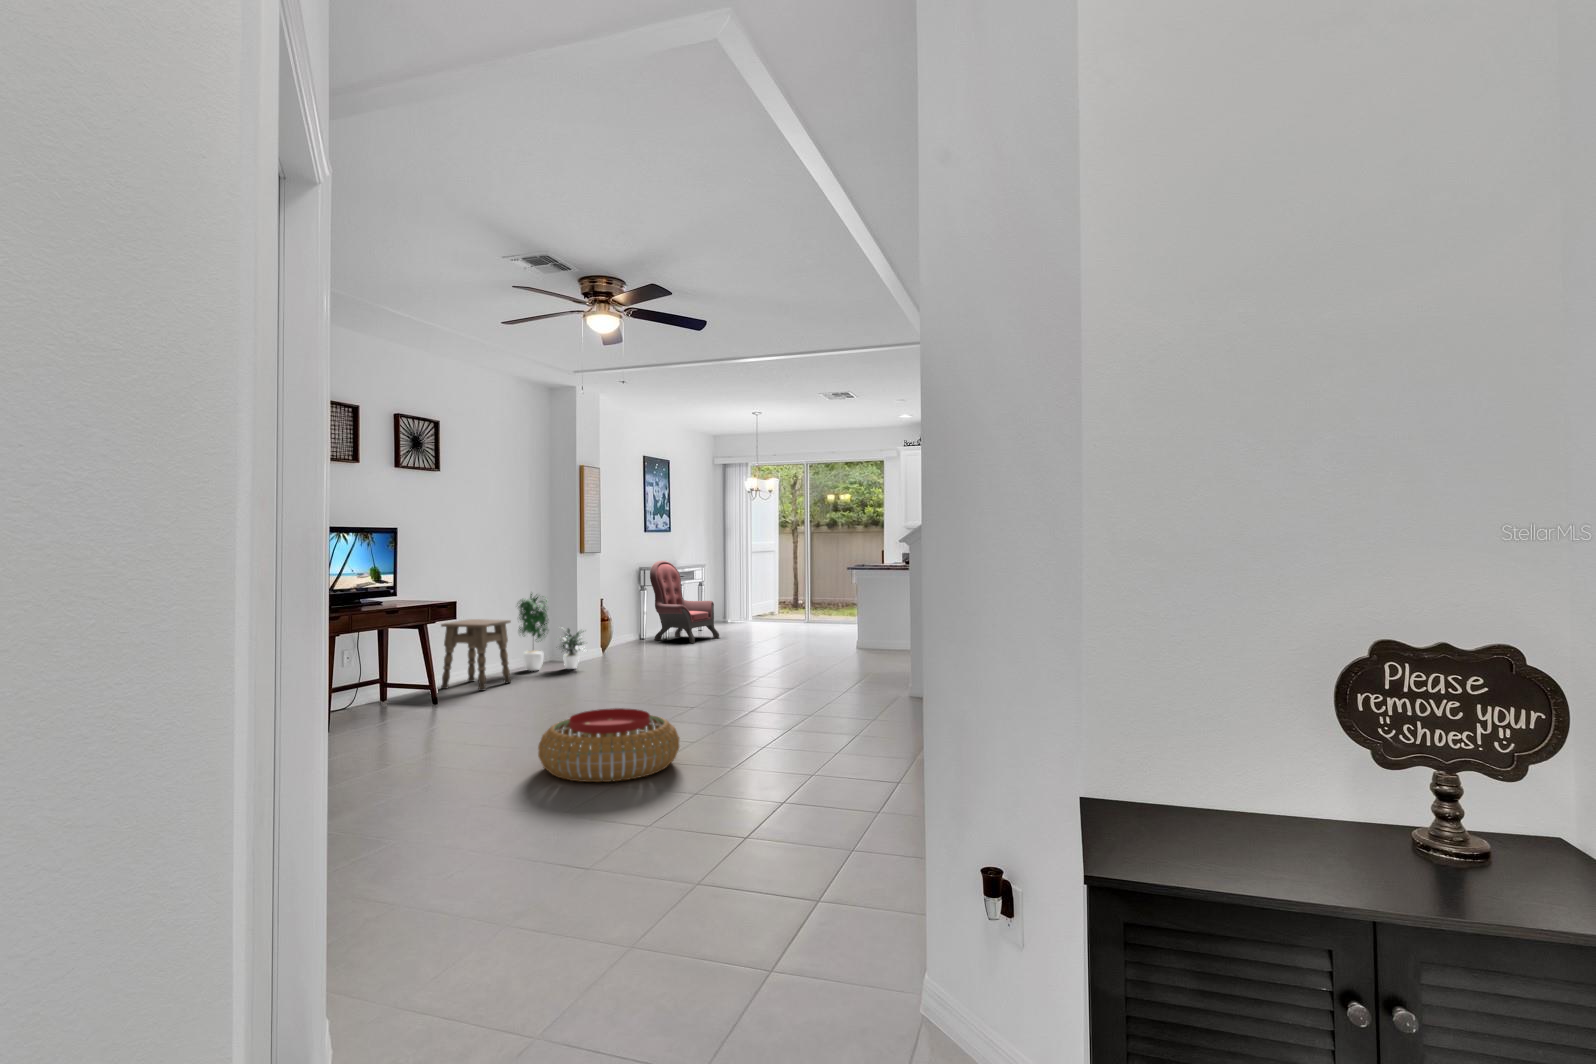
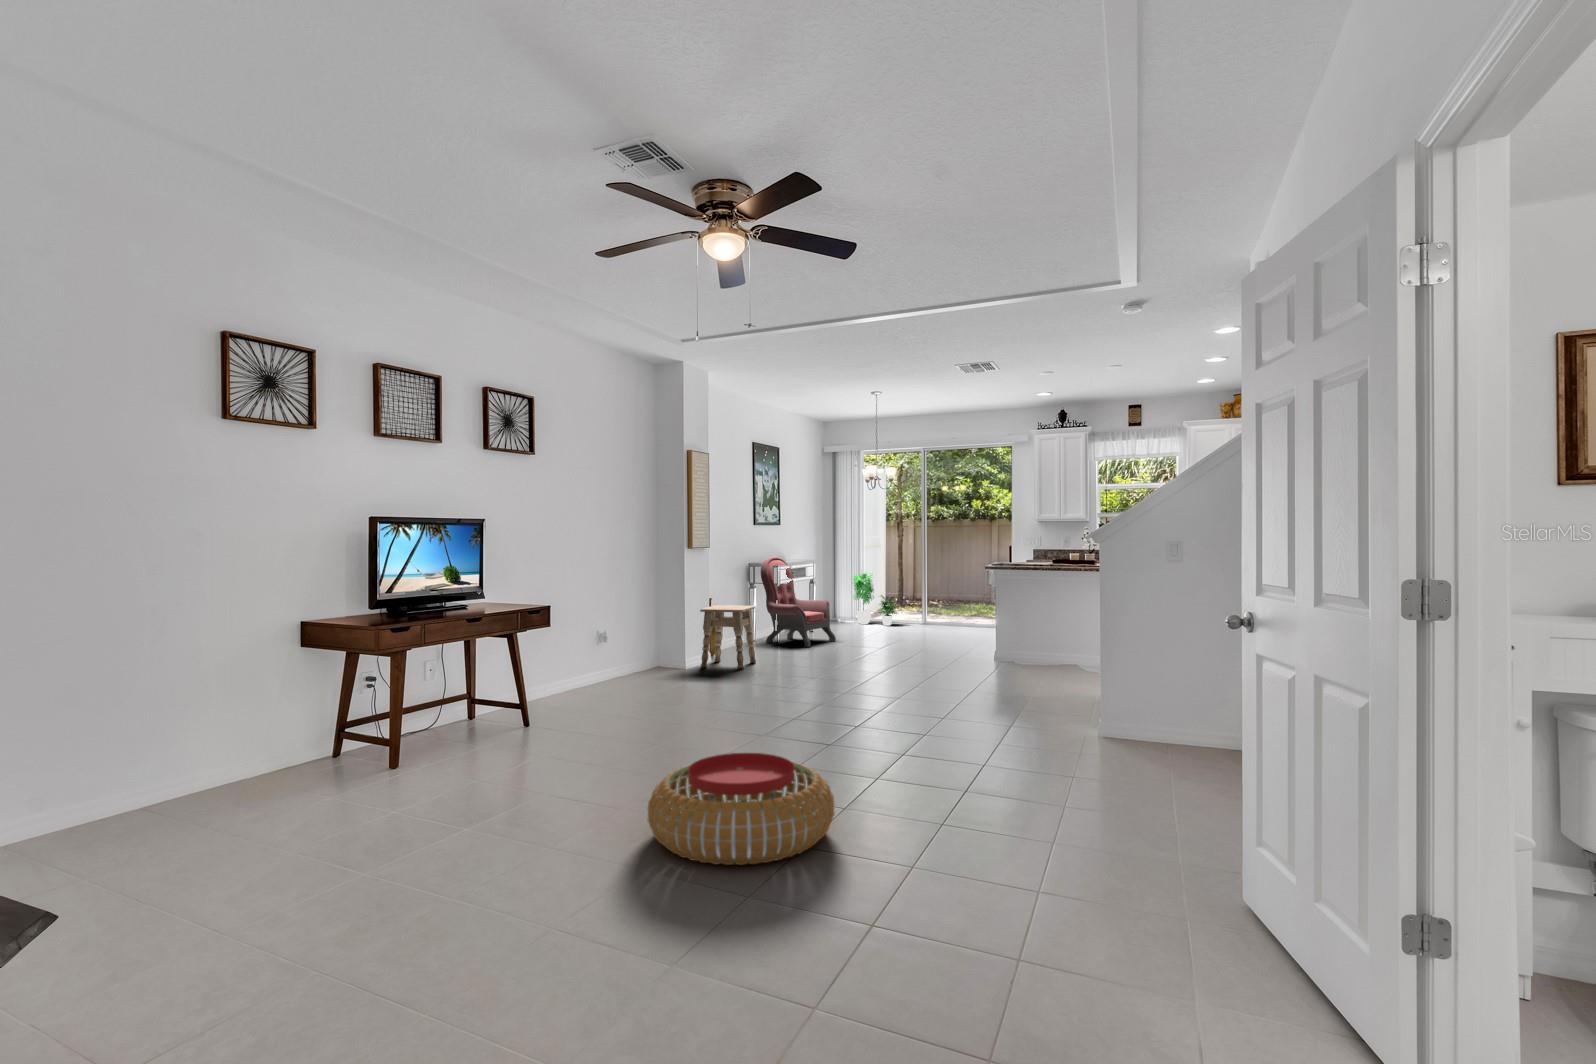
potted plant: present [517,594,585,671] -> present [853,572,898,626]
side table: present [441,619,511,691] -> present [700,605,756,669]

